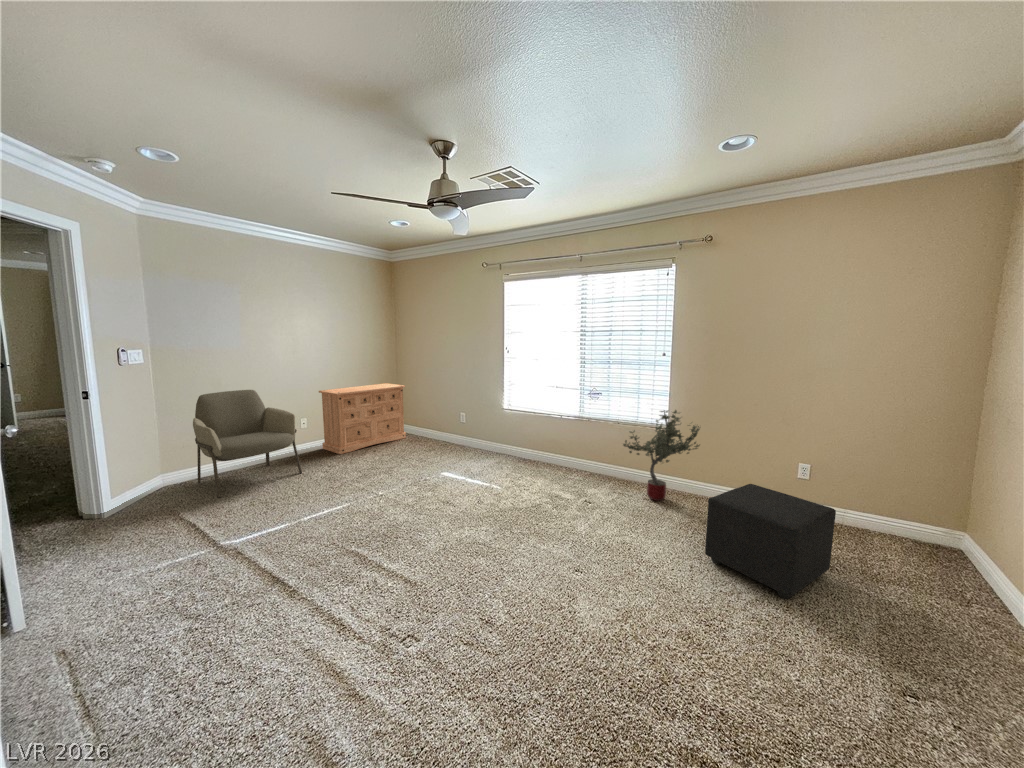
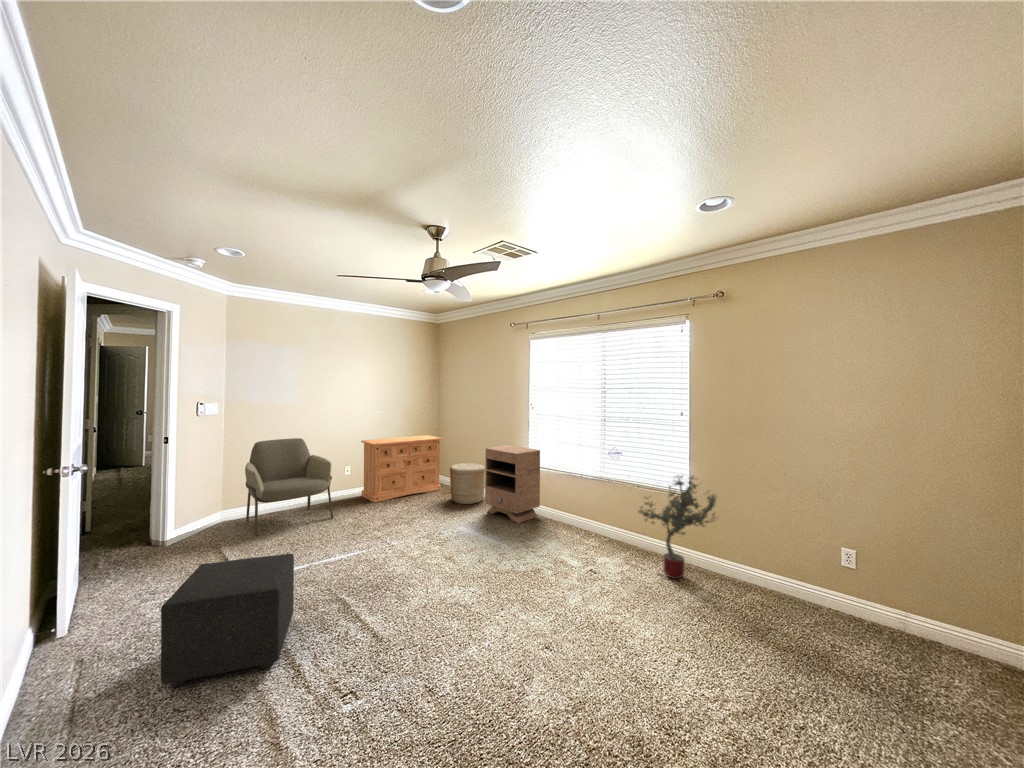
nightstand: none [461,390,516,464] -> present [485,445,540,523]
woven basket: none [419,410,455,450] -> present [450,463,485,504]
ottoman: present [705,484,836,599] -> present [161,554,294,687]

